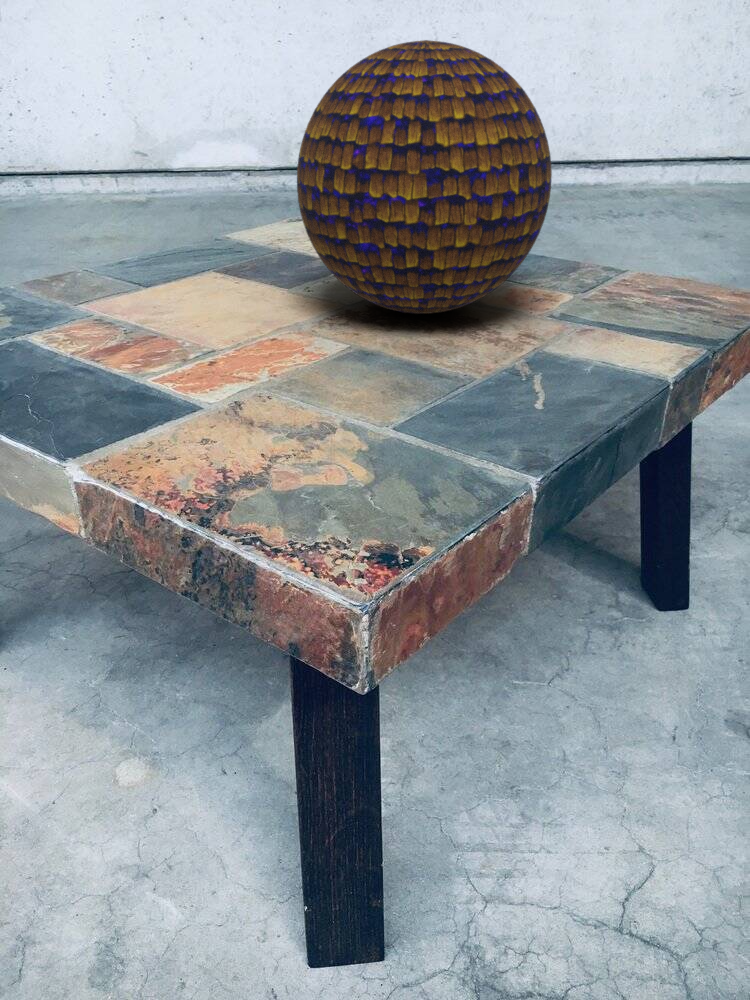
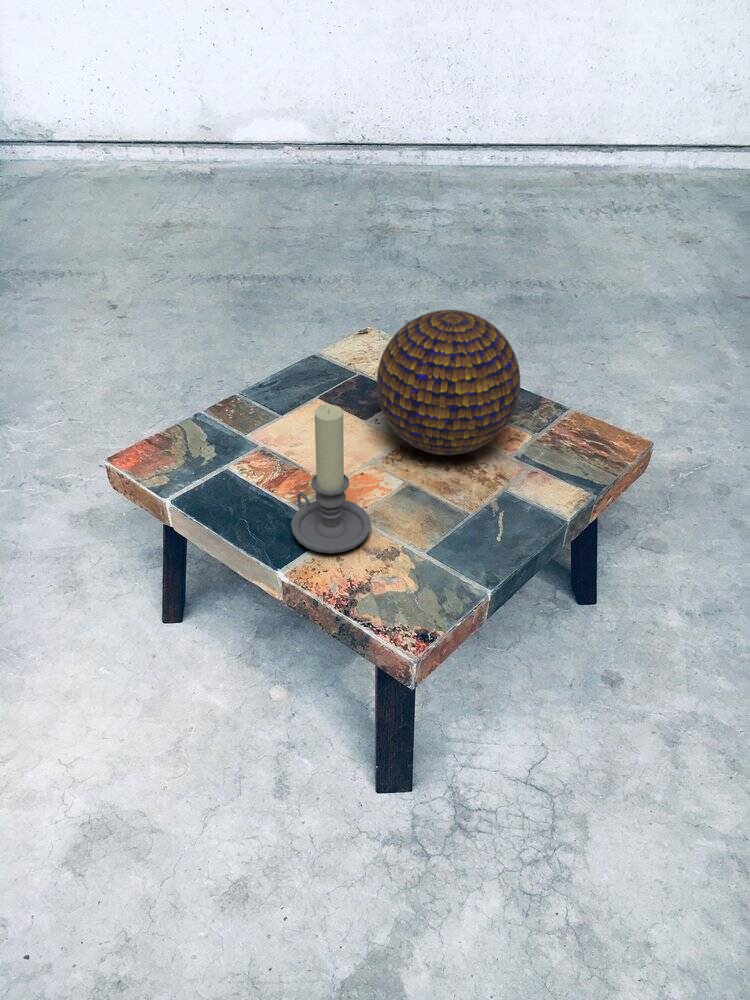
candle holder: none [112,74,278,425] -> present [291,405,371,553]

